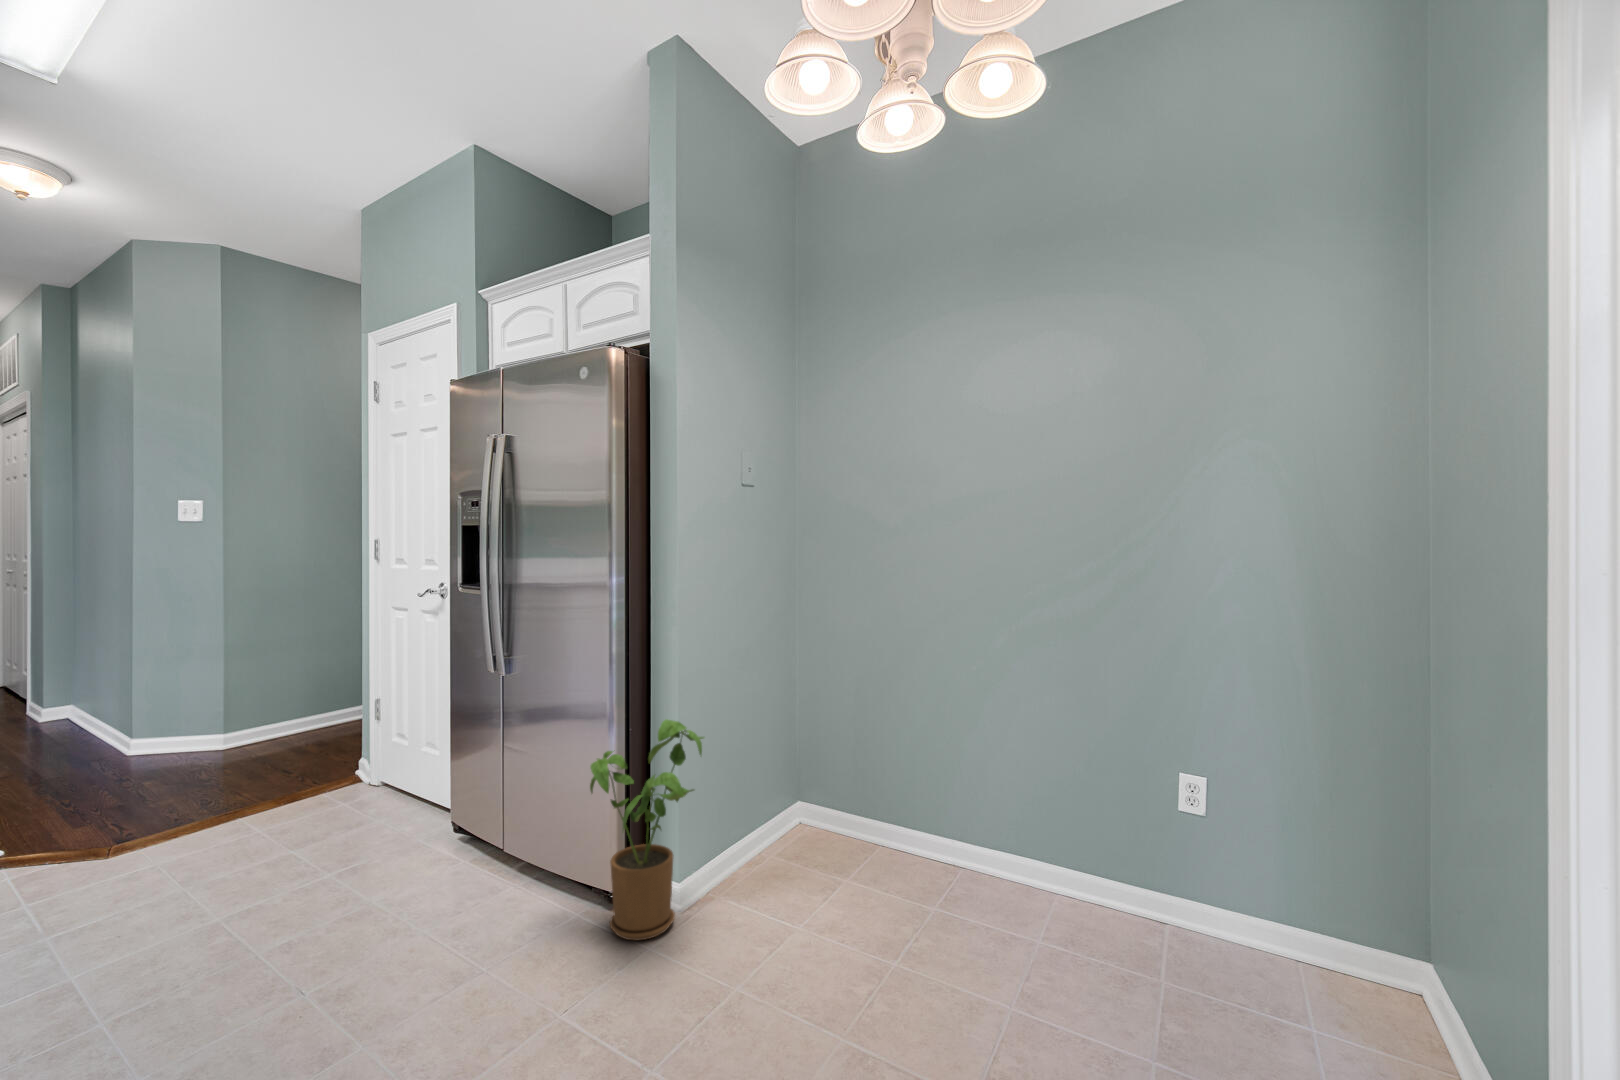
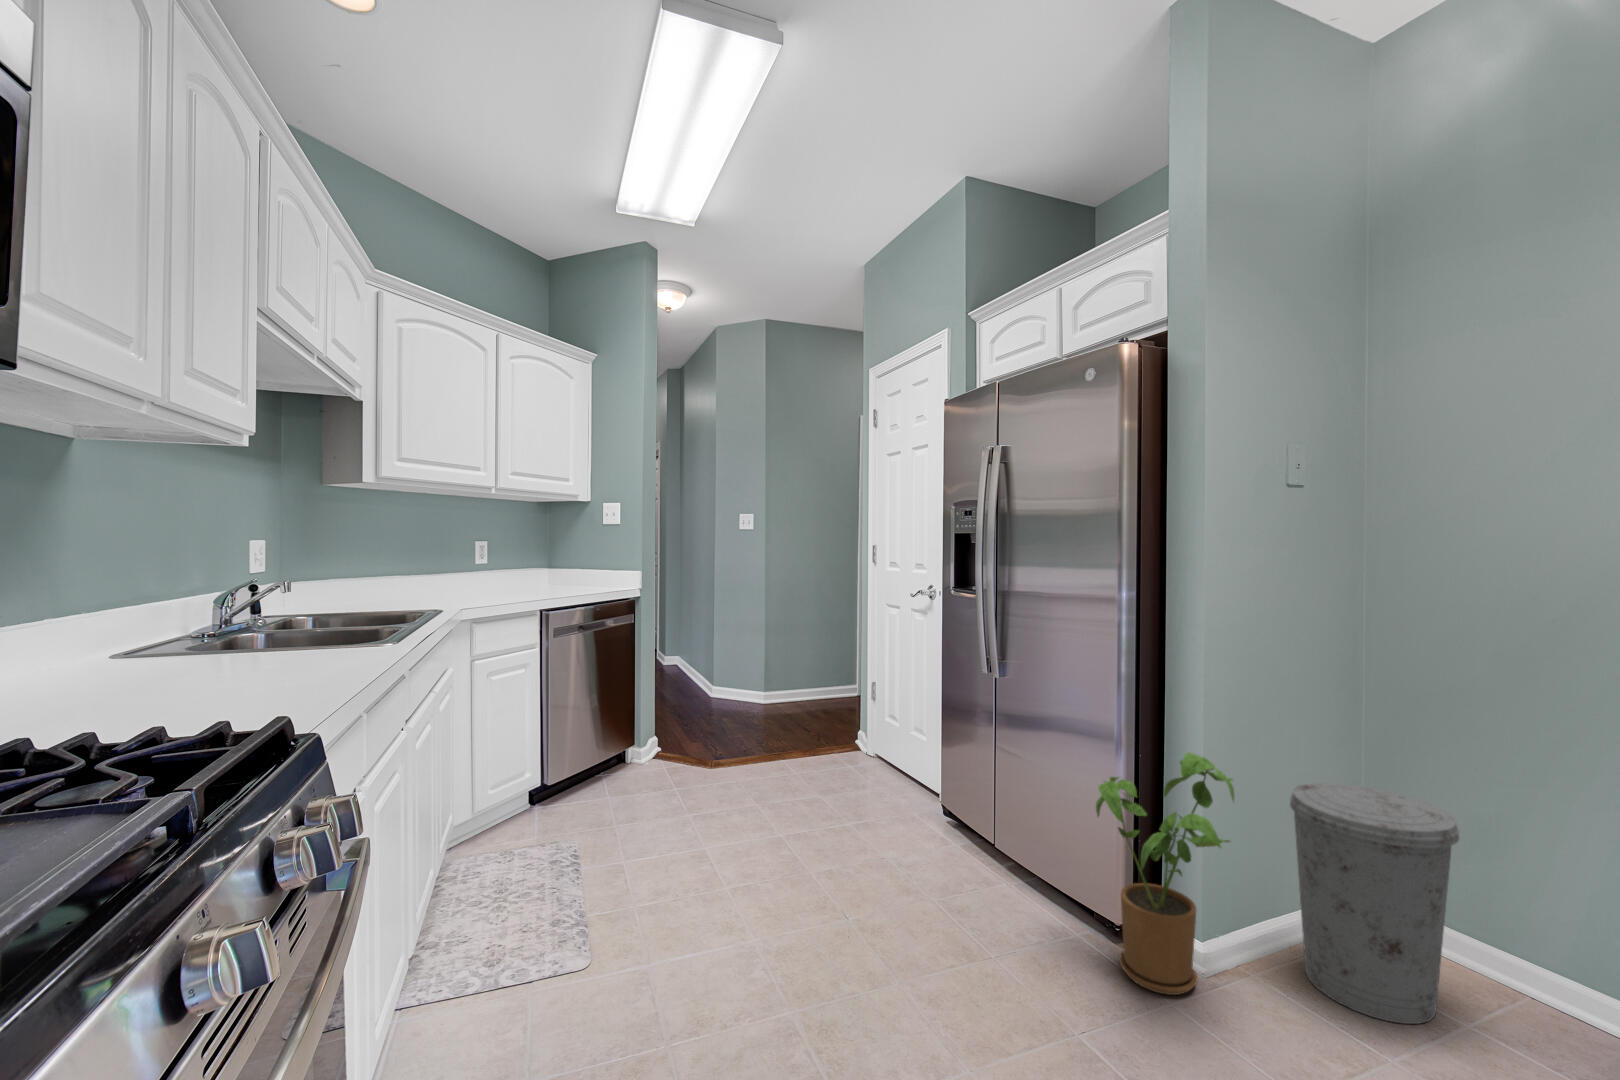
trash can: none [749,726,853,905] -> present [1290,783,1459,1024]

